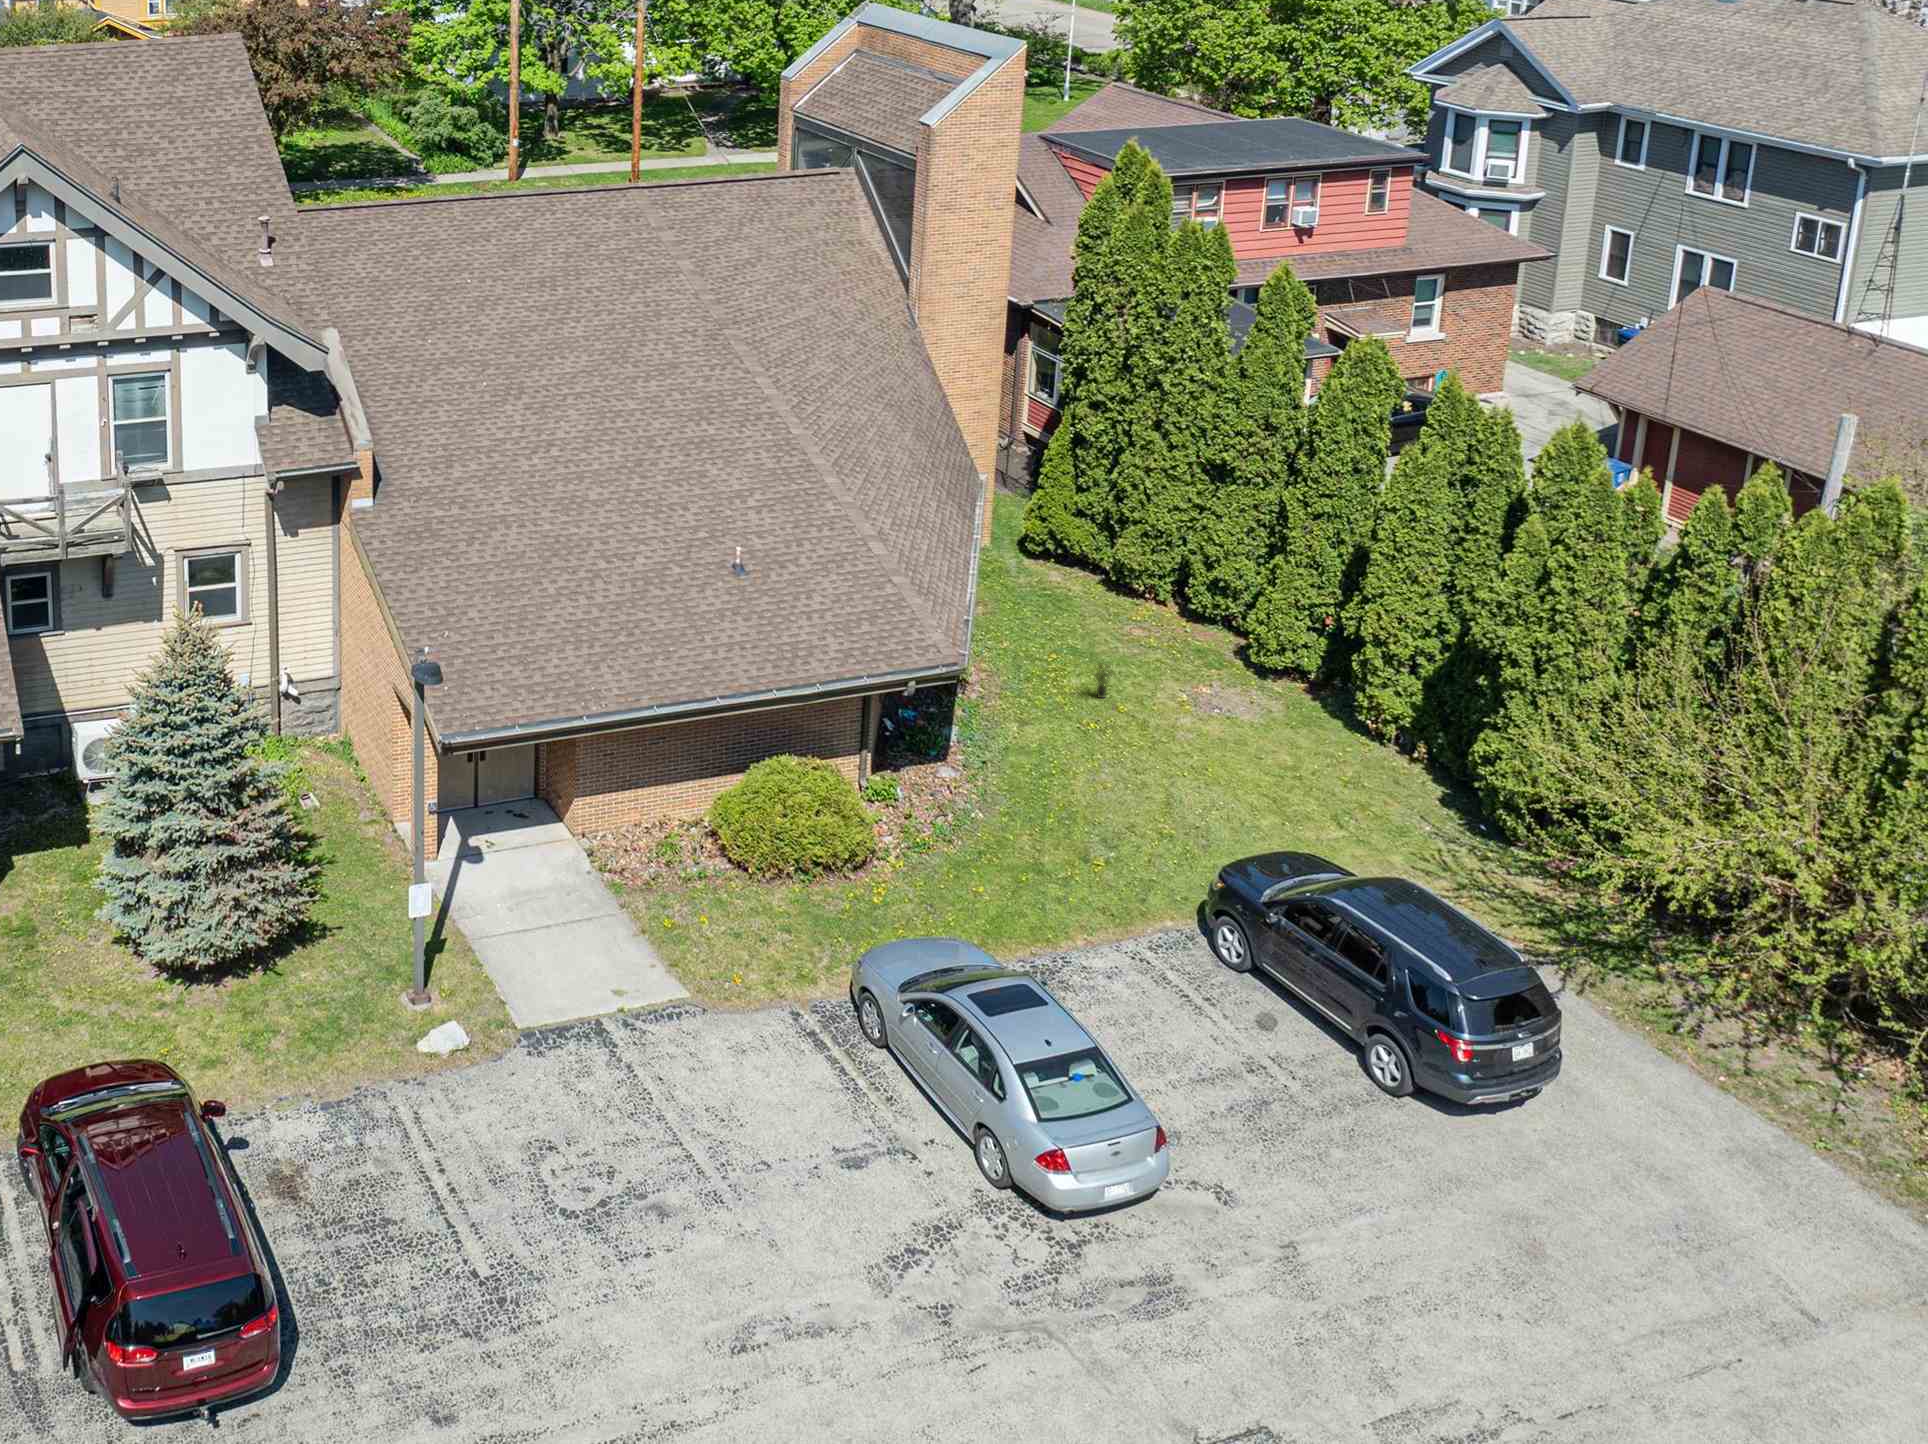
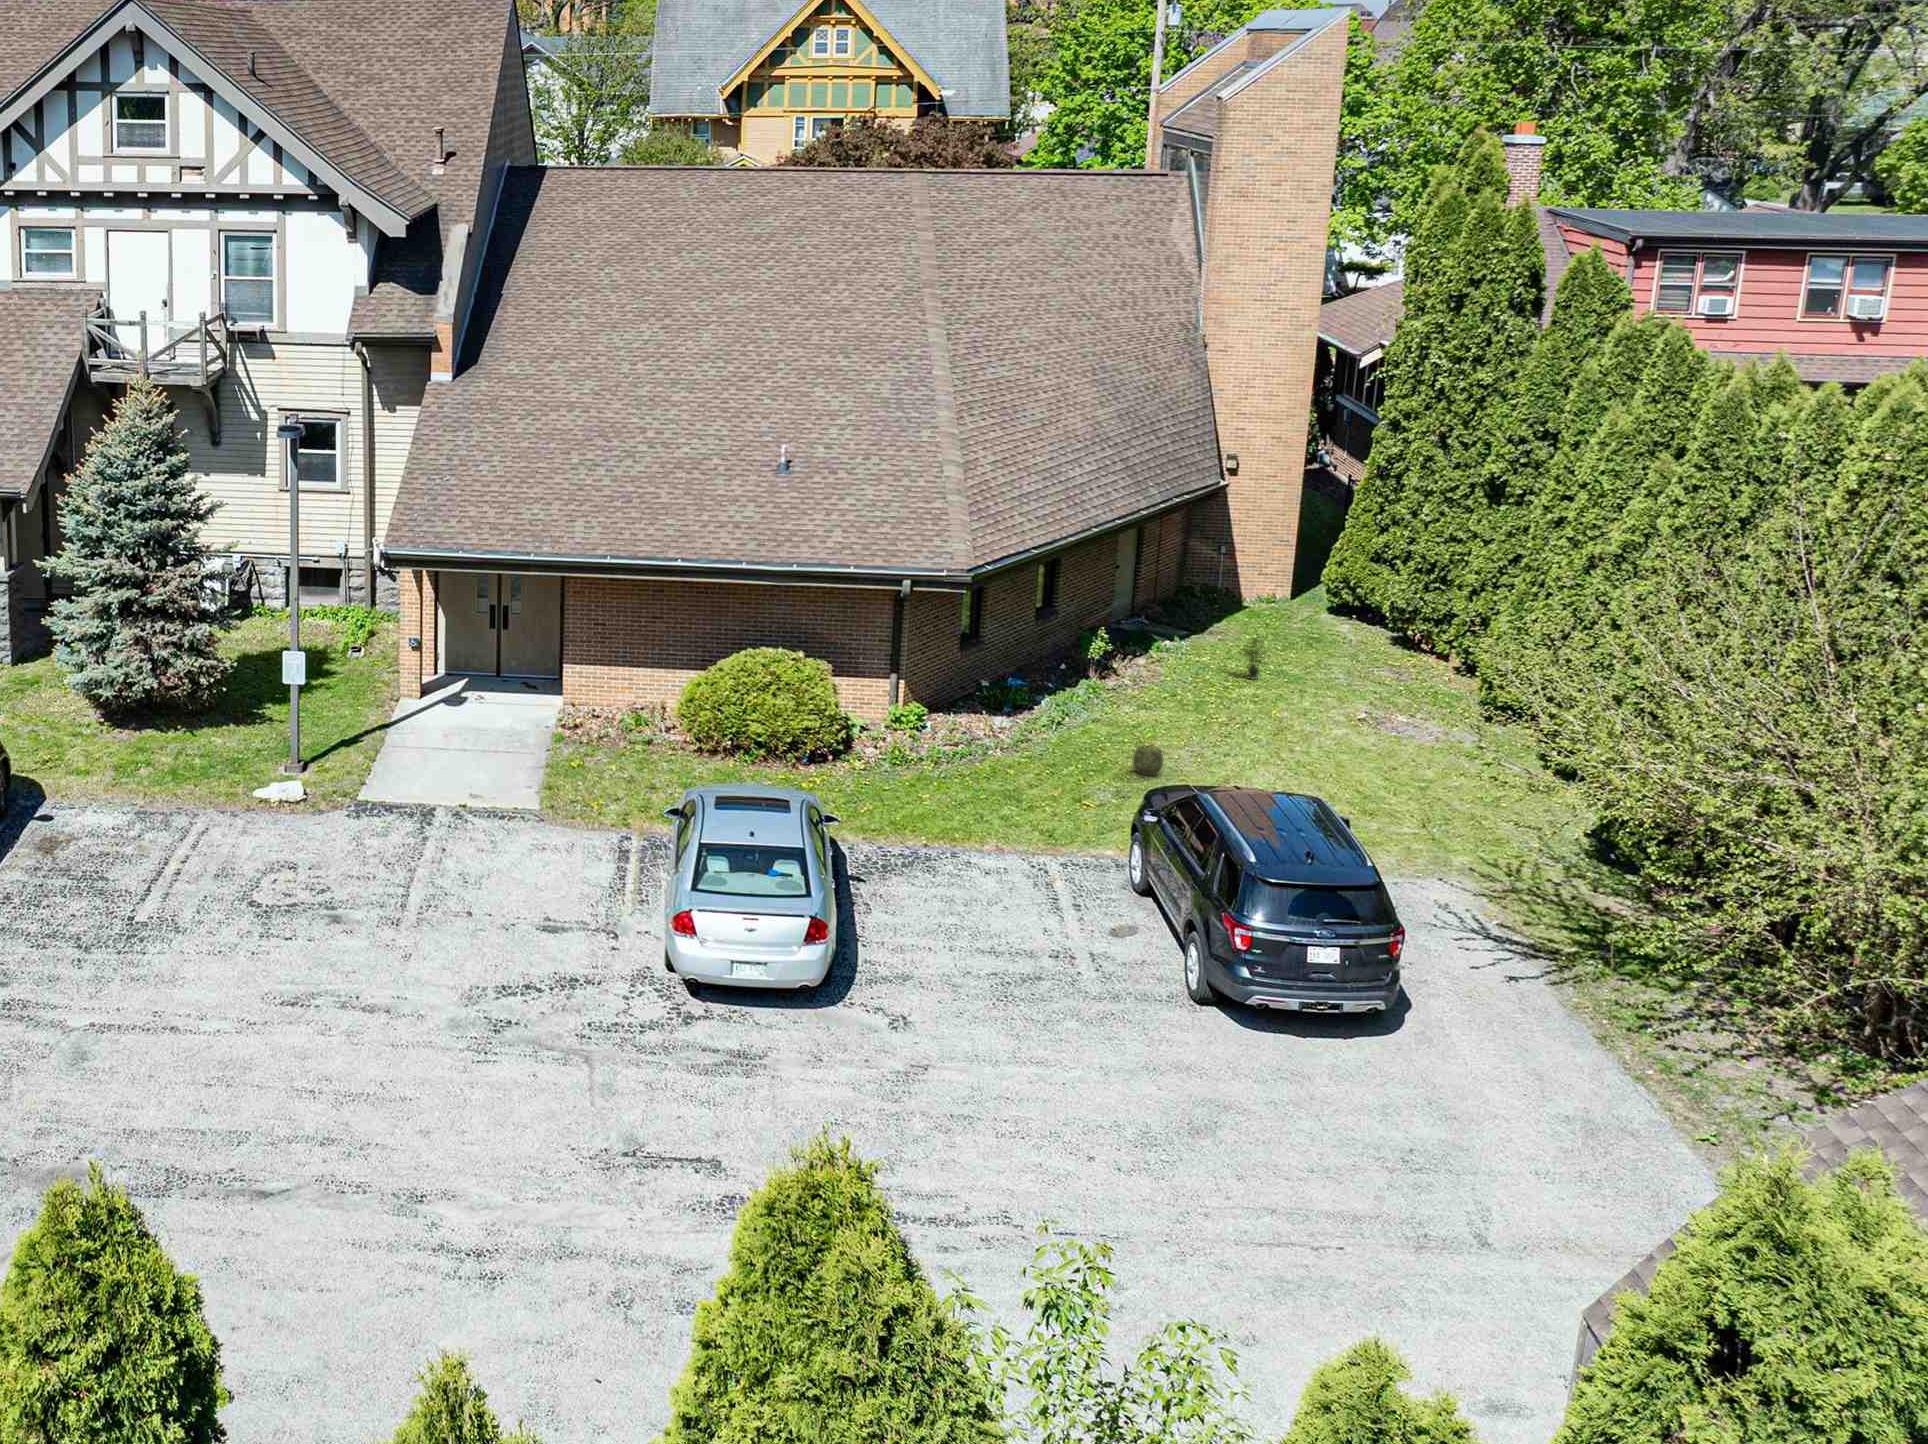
woven basket: none [1102,813,1129,842] -> present [1132,745,1164,776]

